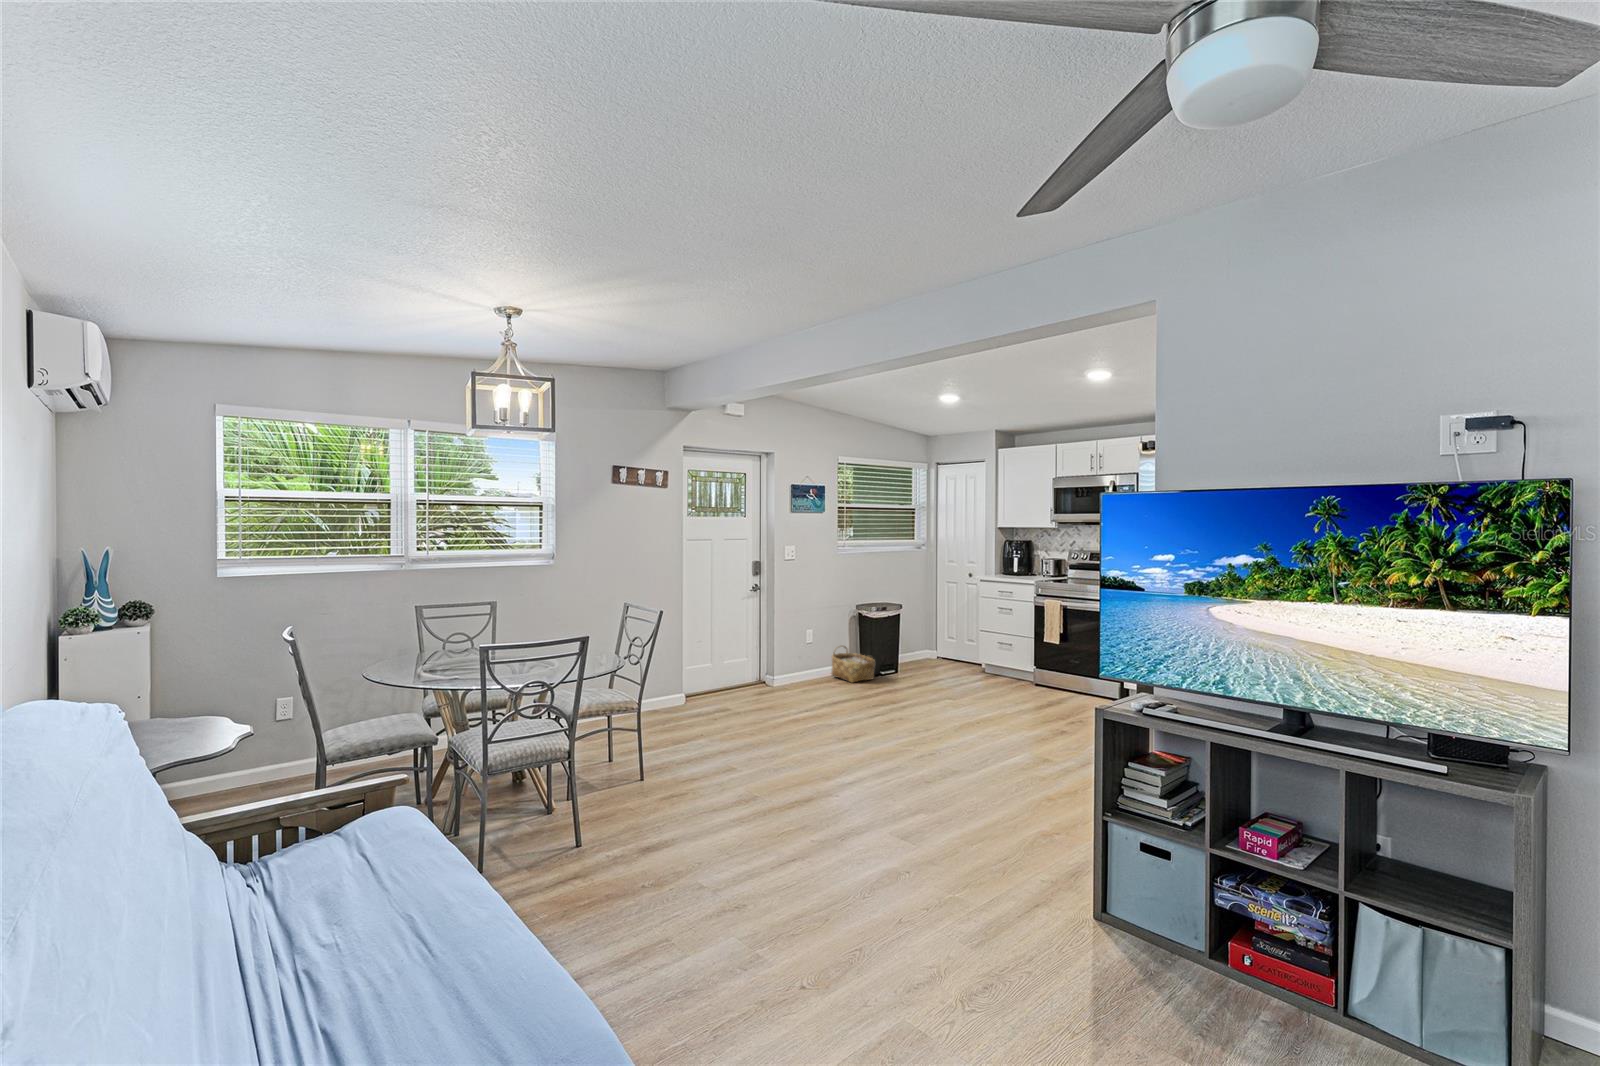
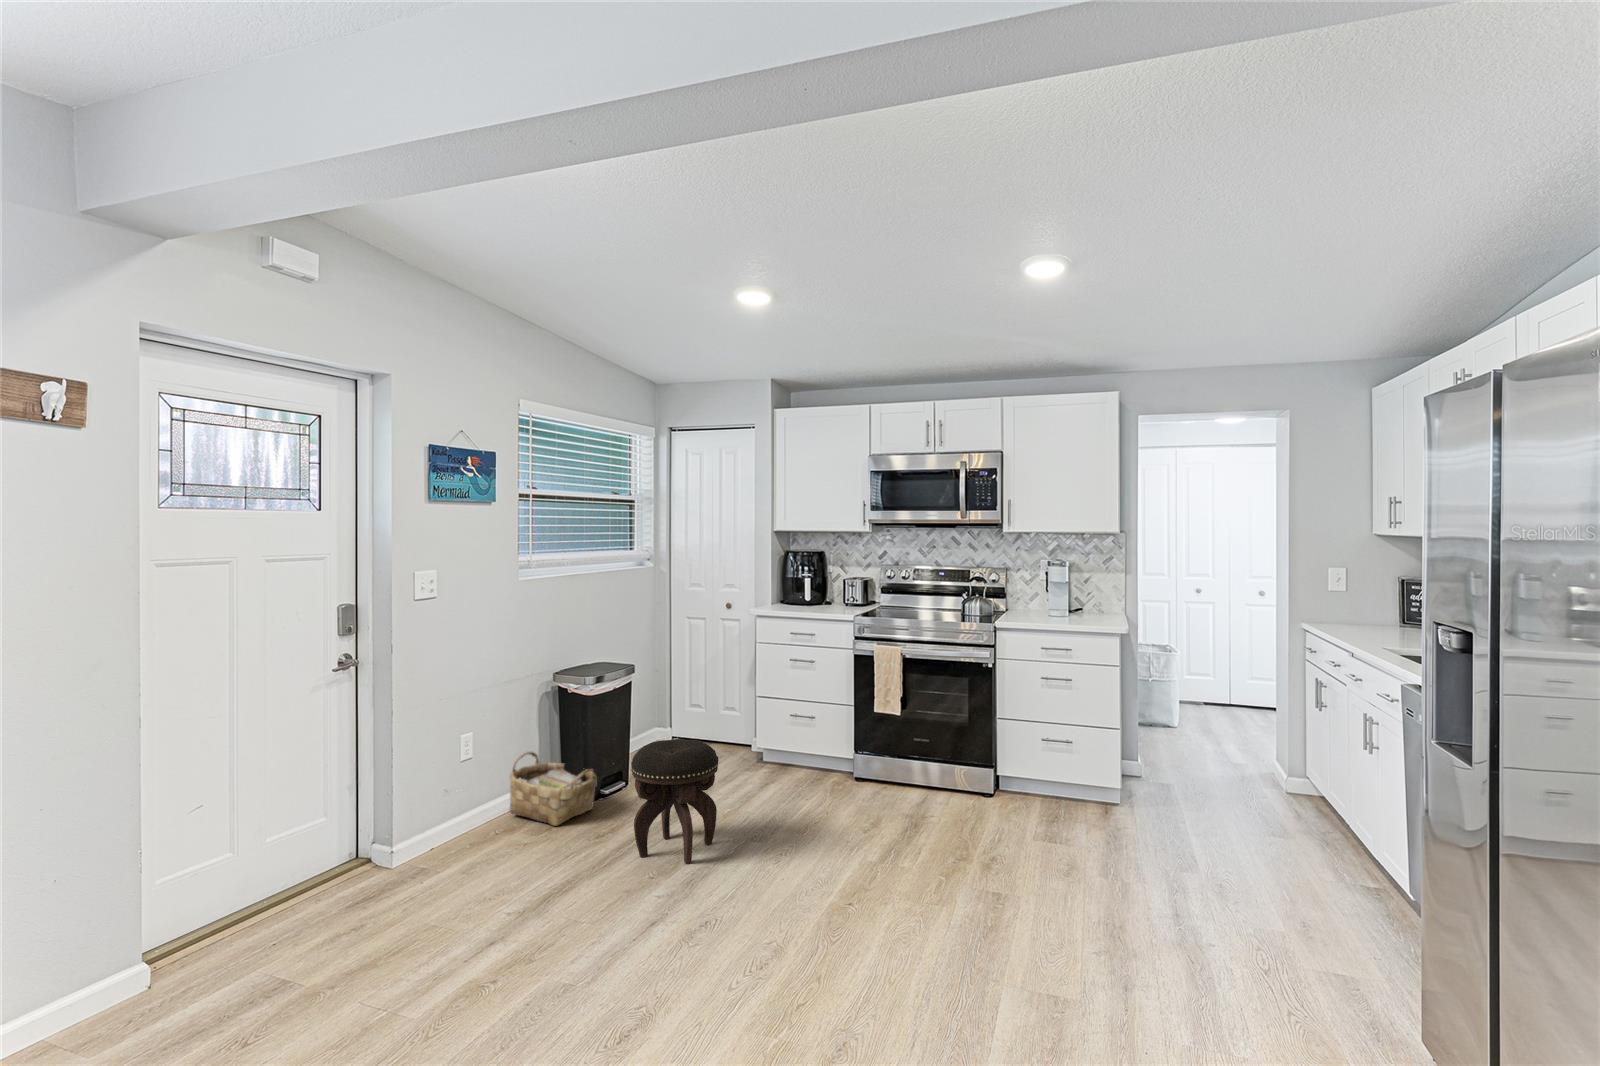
footstool: none [882,640,928,702] -> present [631,739,718,864]

